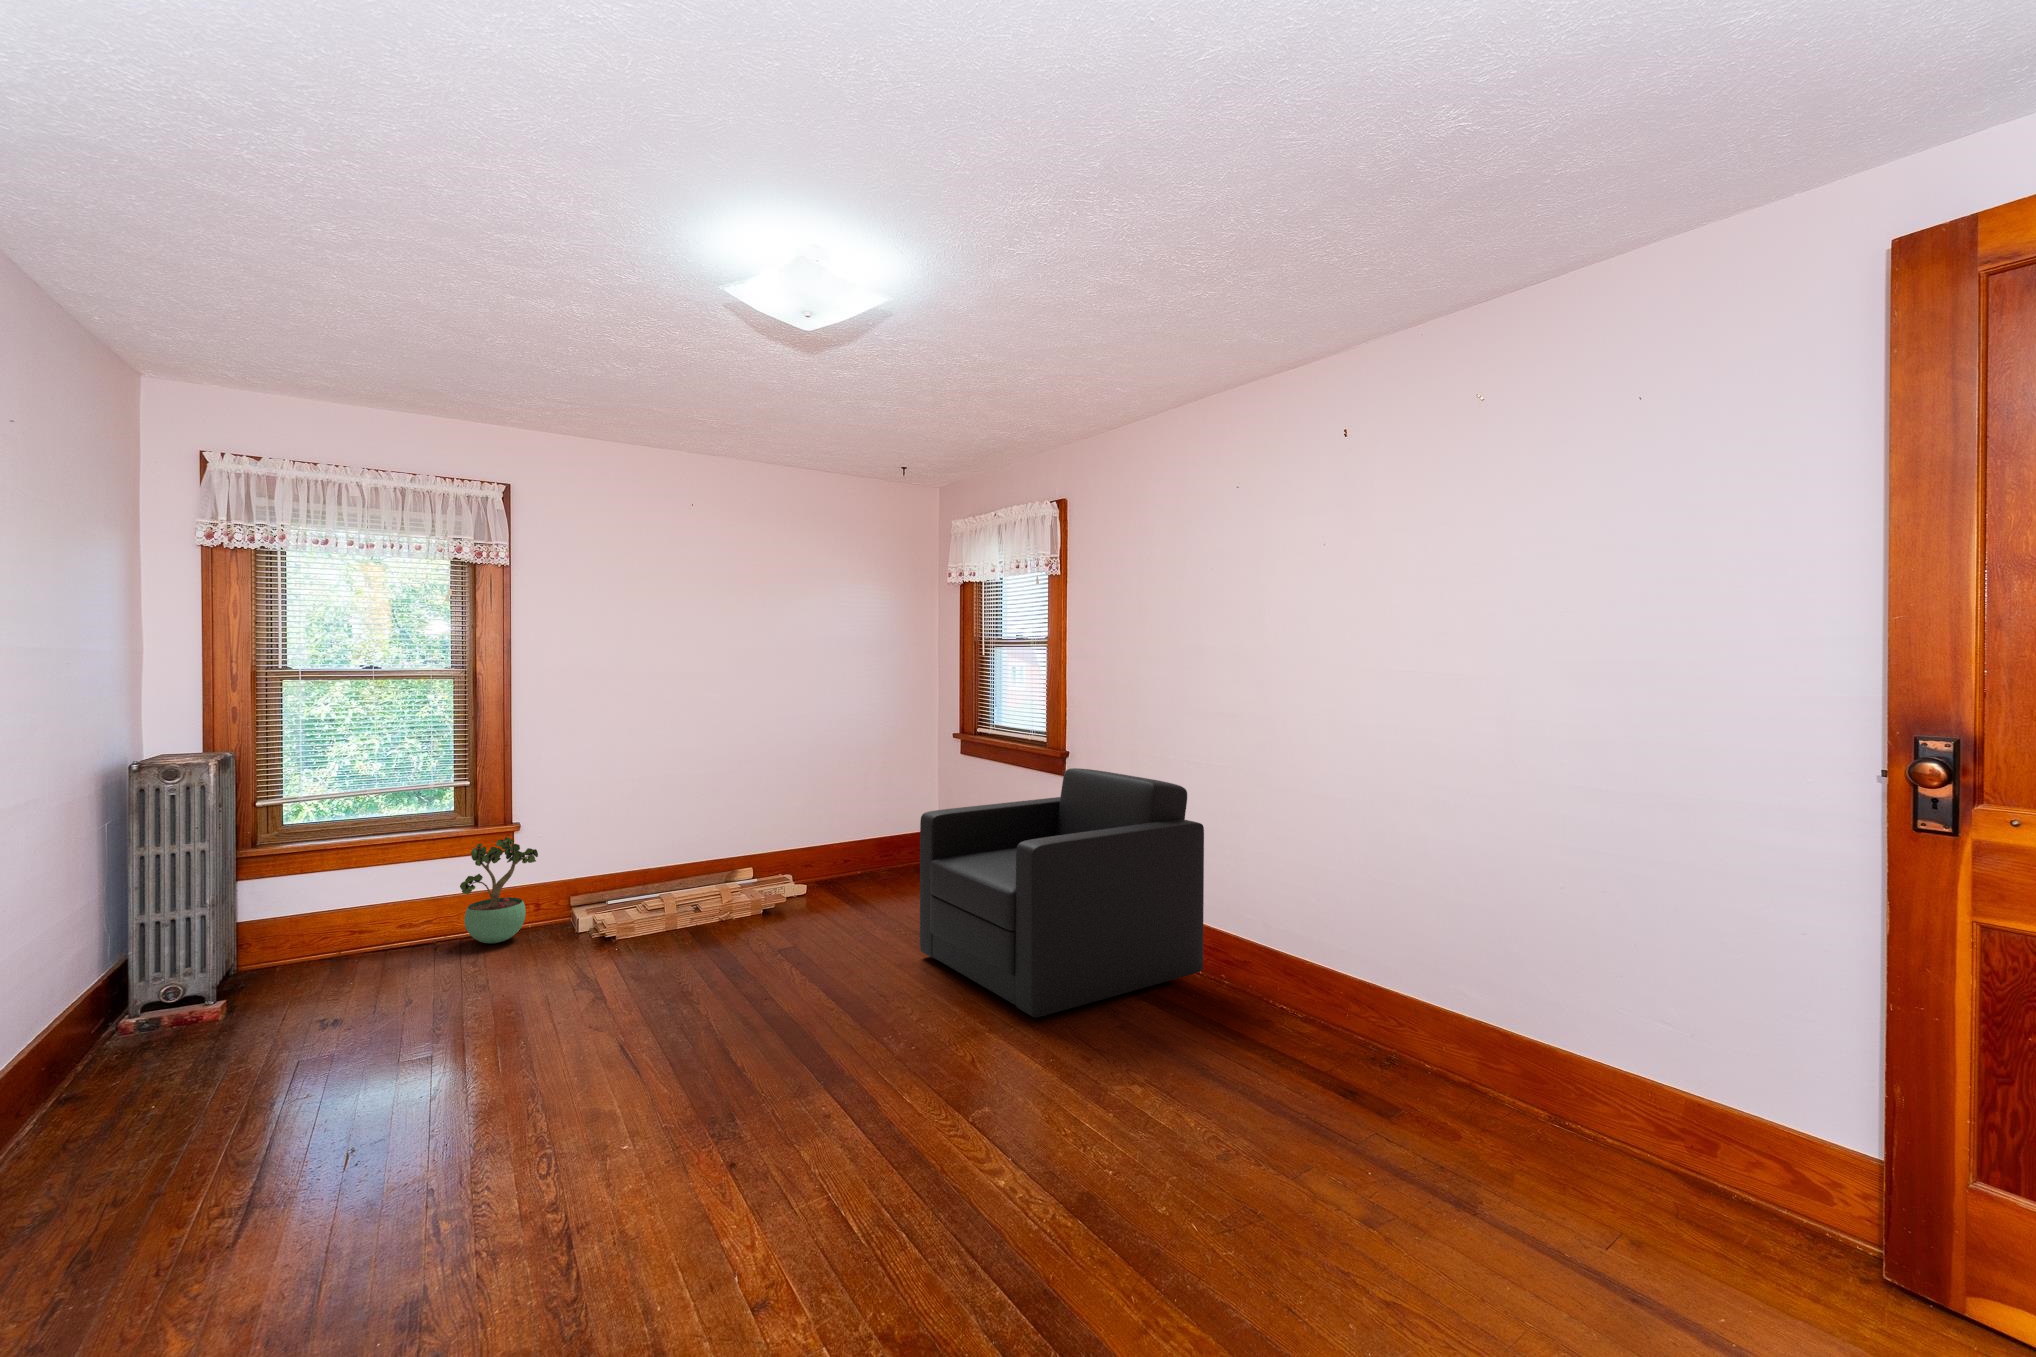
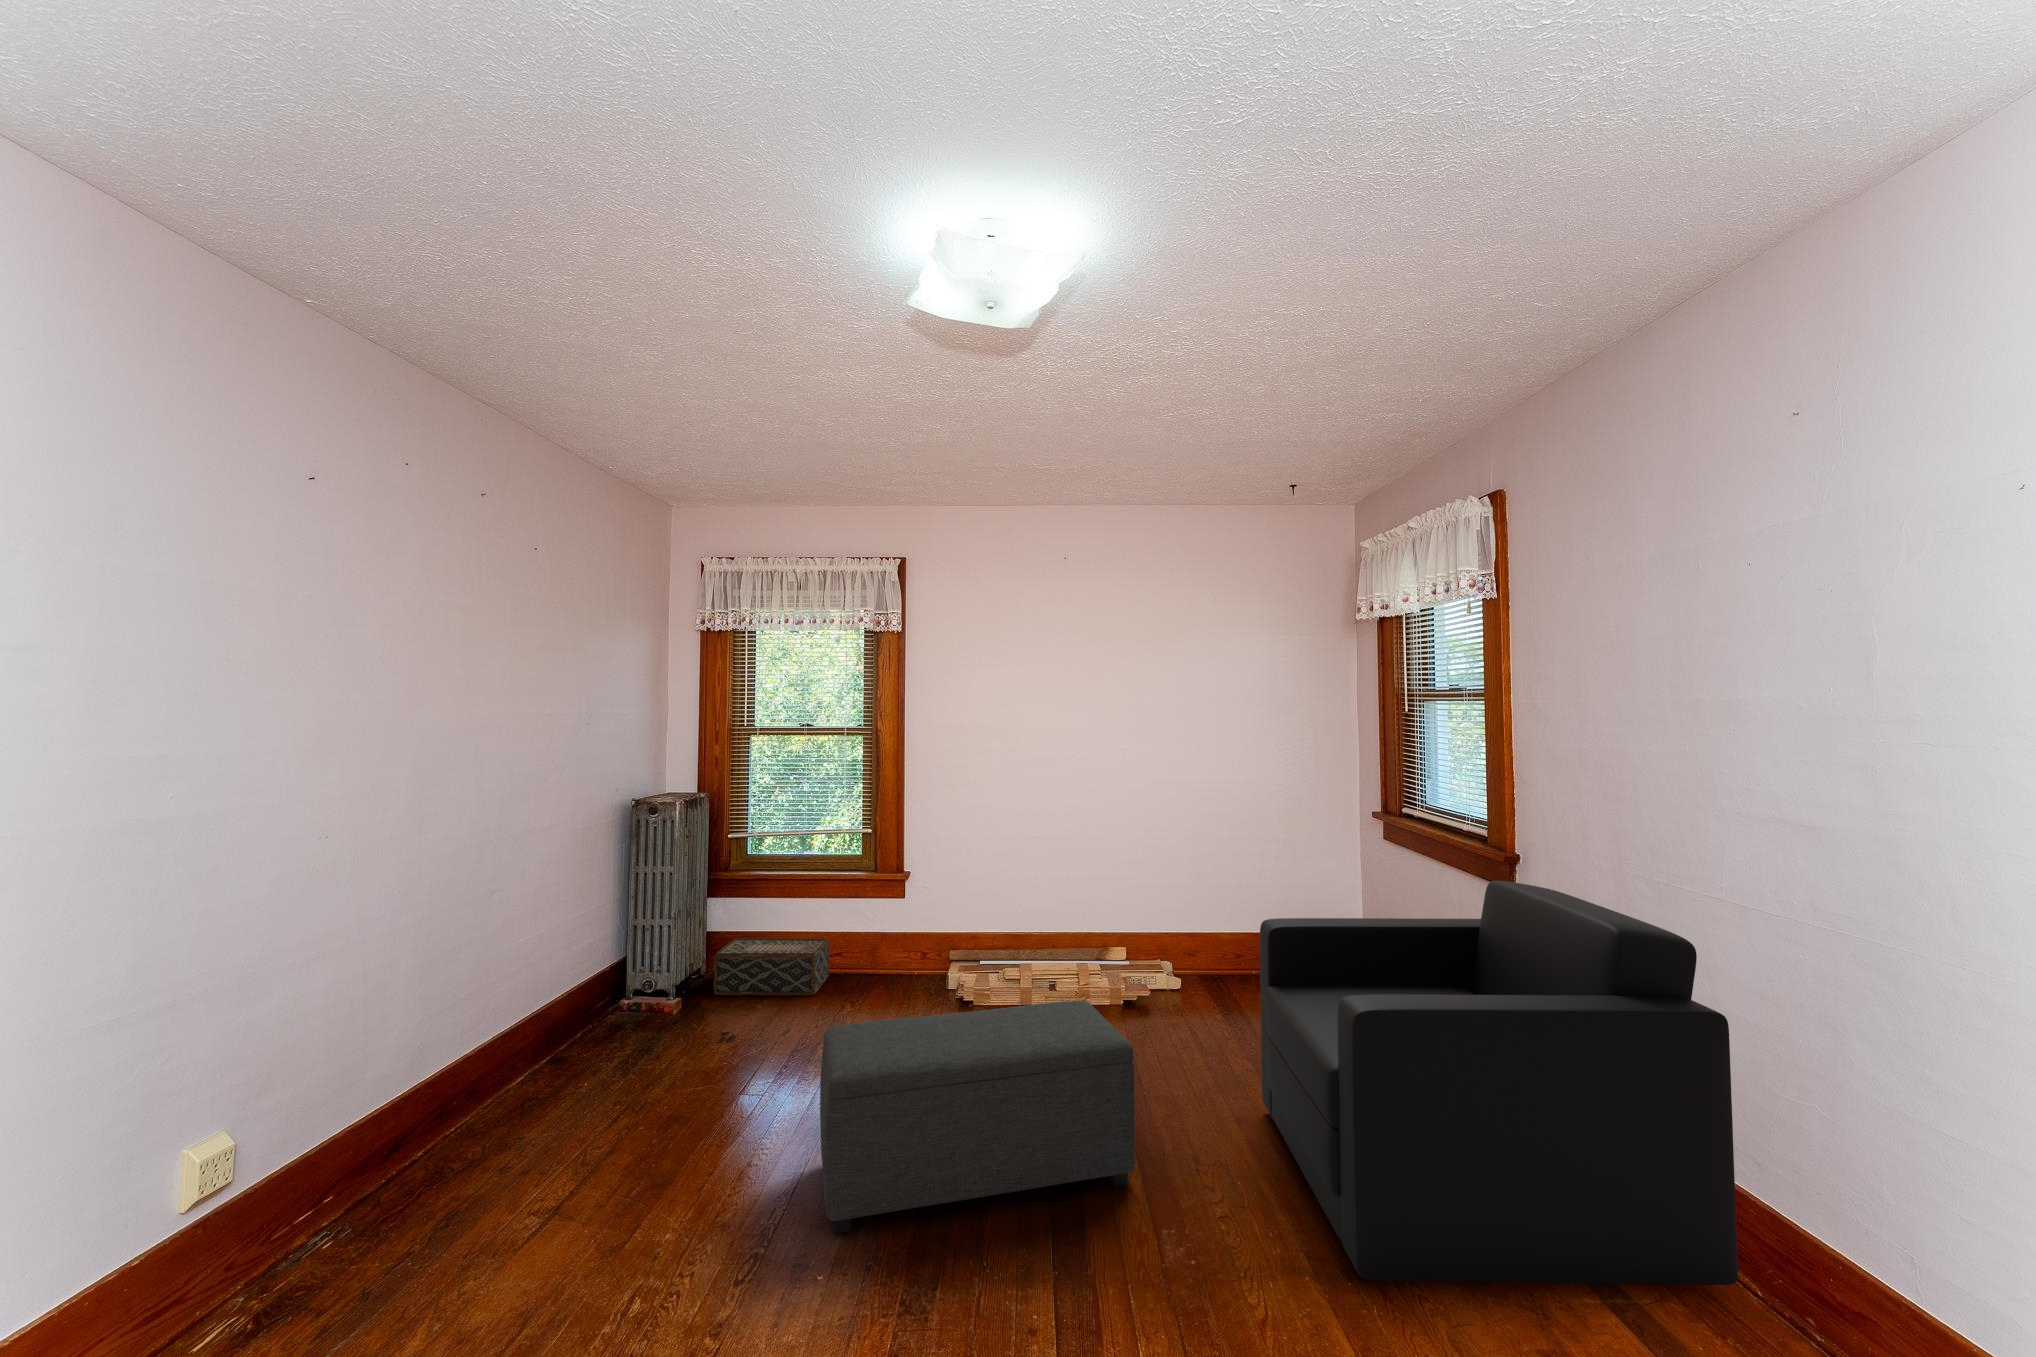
potted plant: present [460,837,538,943] -> none [855,885,920,984]
ottoman: none [577,893,861,1107] -> present [820,1001,1135,1234]
woven basket: none [265,907,415,990] -> present [714,938,829,995]

